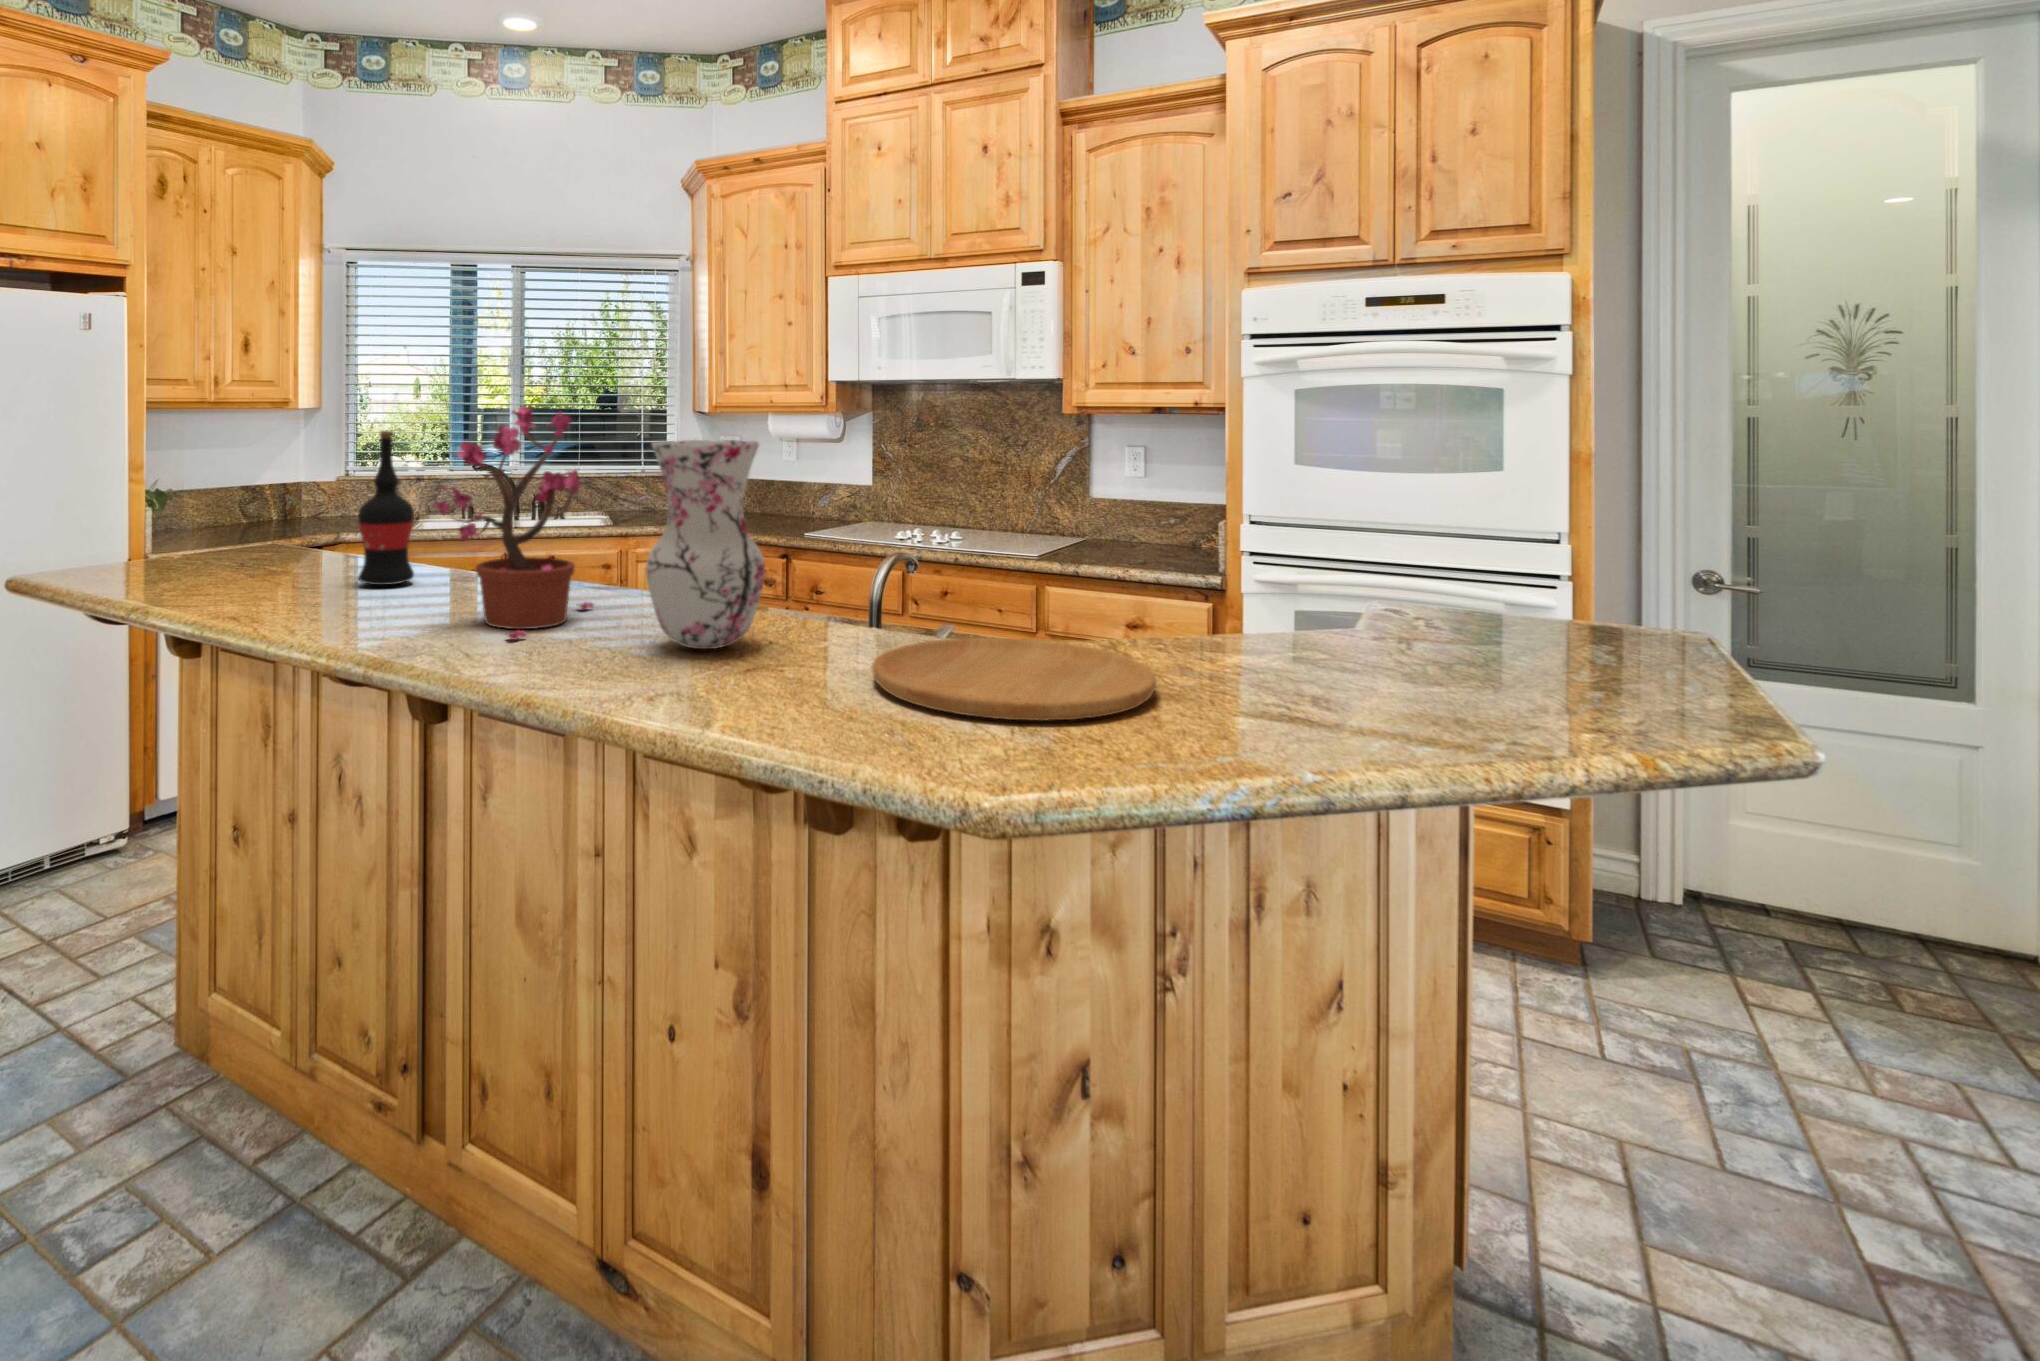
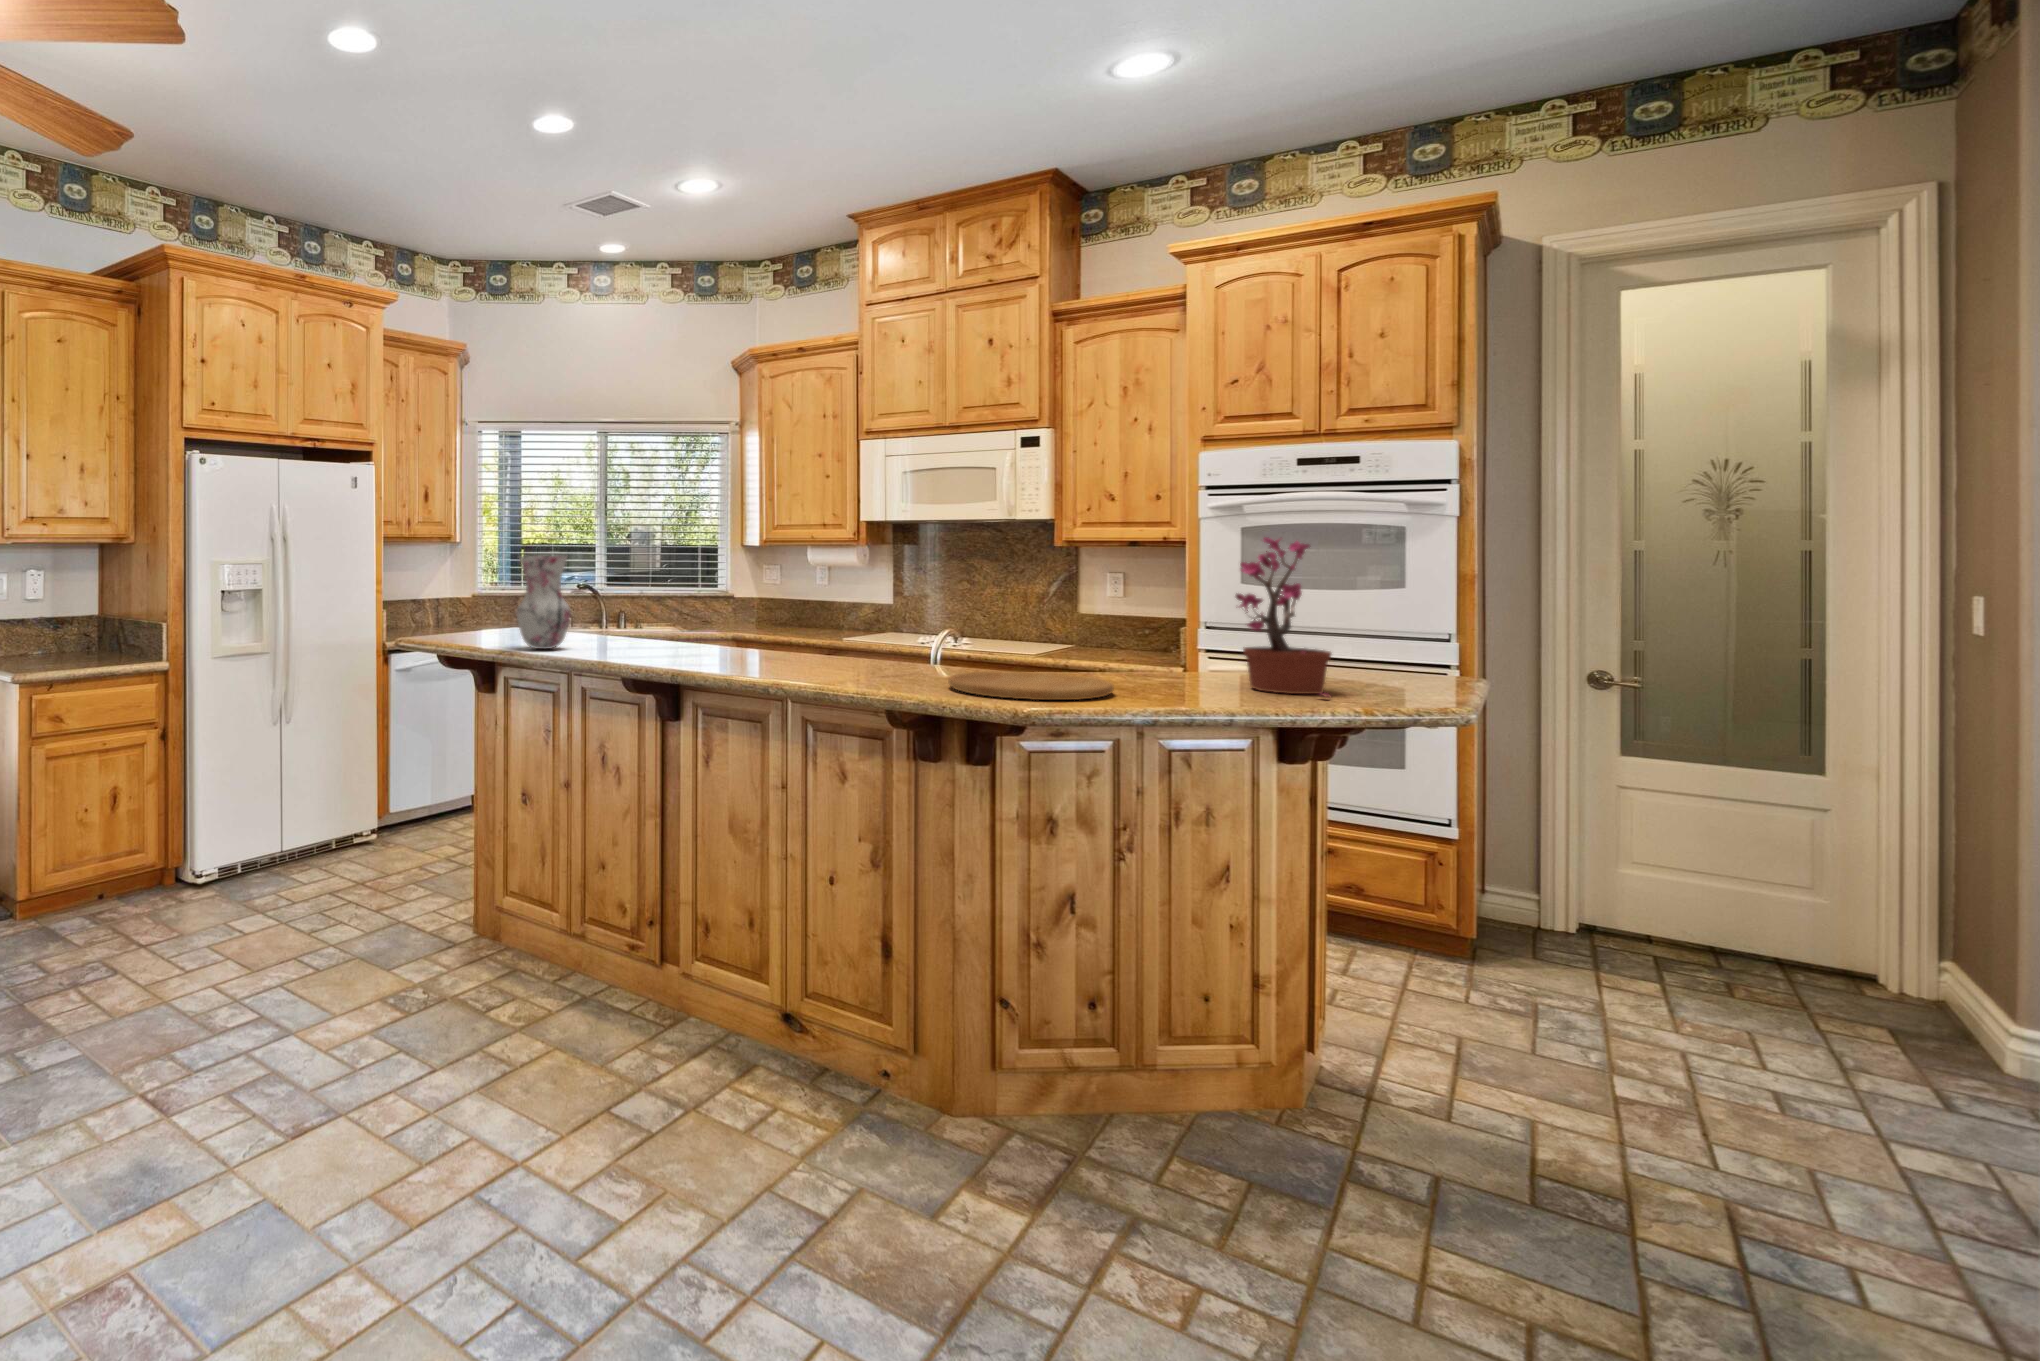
potted plant: present [434,407,594,640] -> present [1236,537,1331,698]
wine bottle: present [358,431,414,585] -> none [593,556,626,652]
vase: present [646,440,765,649] -> present [516,555,571,649]

